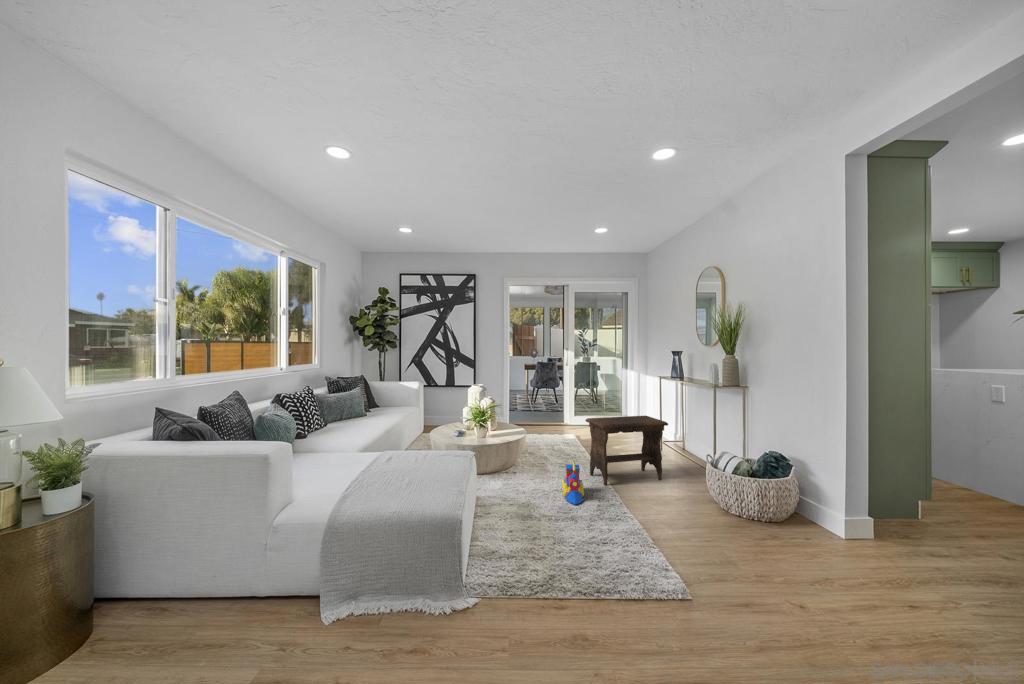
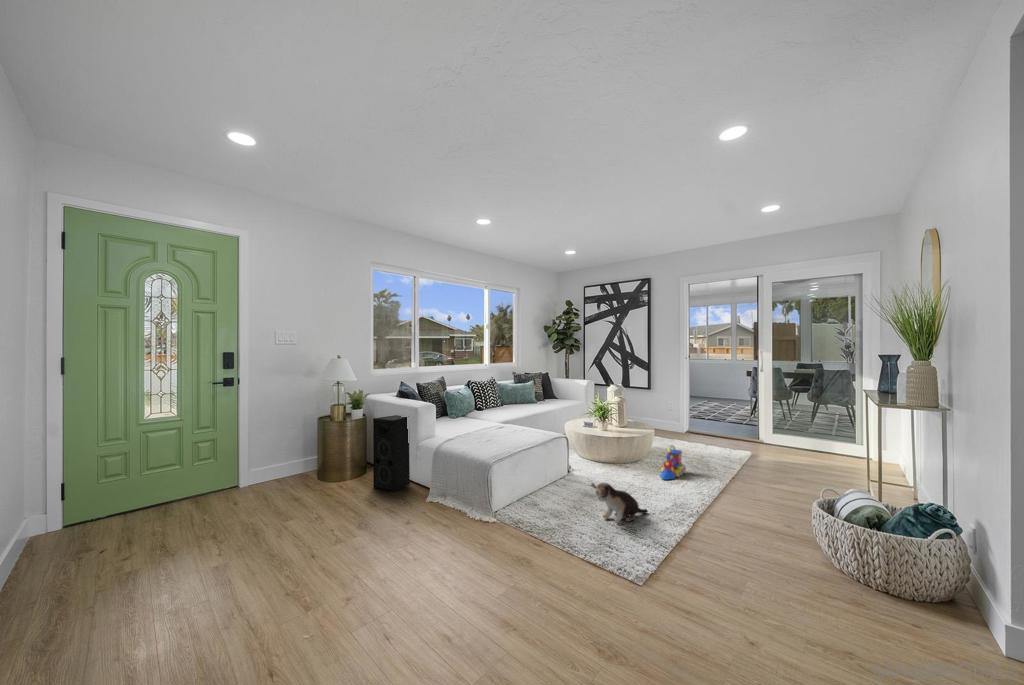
footstool: present [585,416,668,485] -> none [703,413,784,478]
speaker: none [111,482,205,651] -> present [373,415,410,492]
plush toy: none [581,548,627,603] -> present [591,483,647,522]

